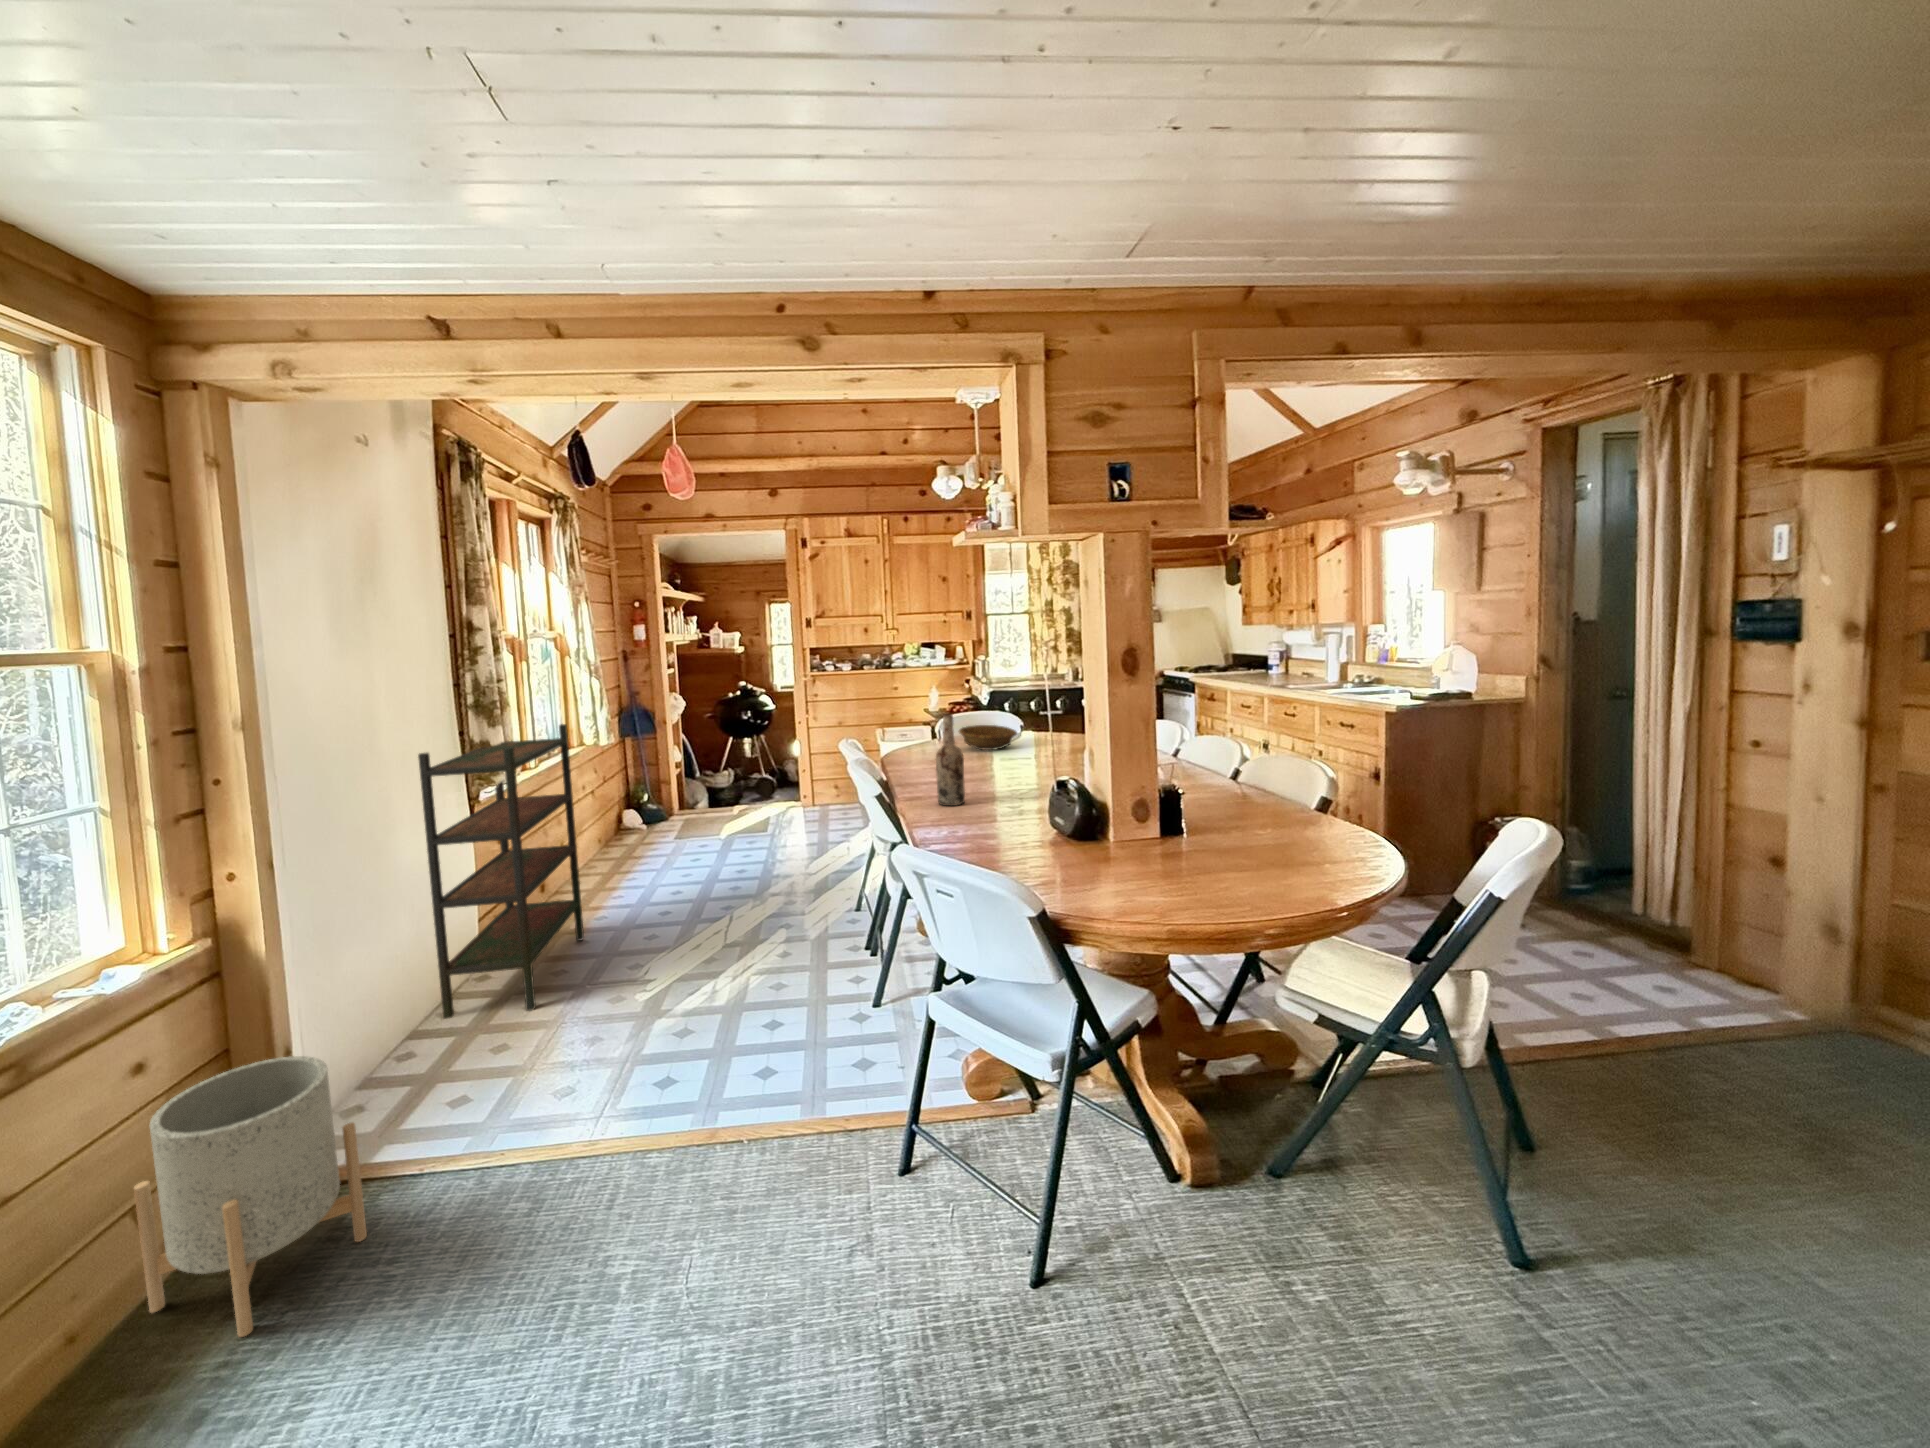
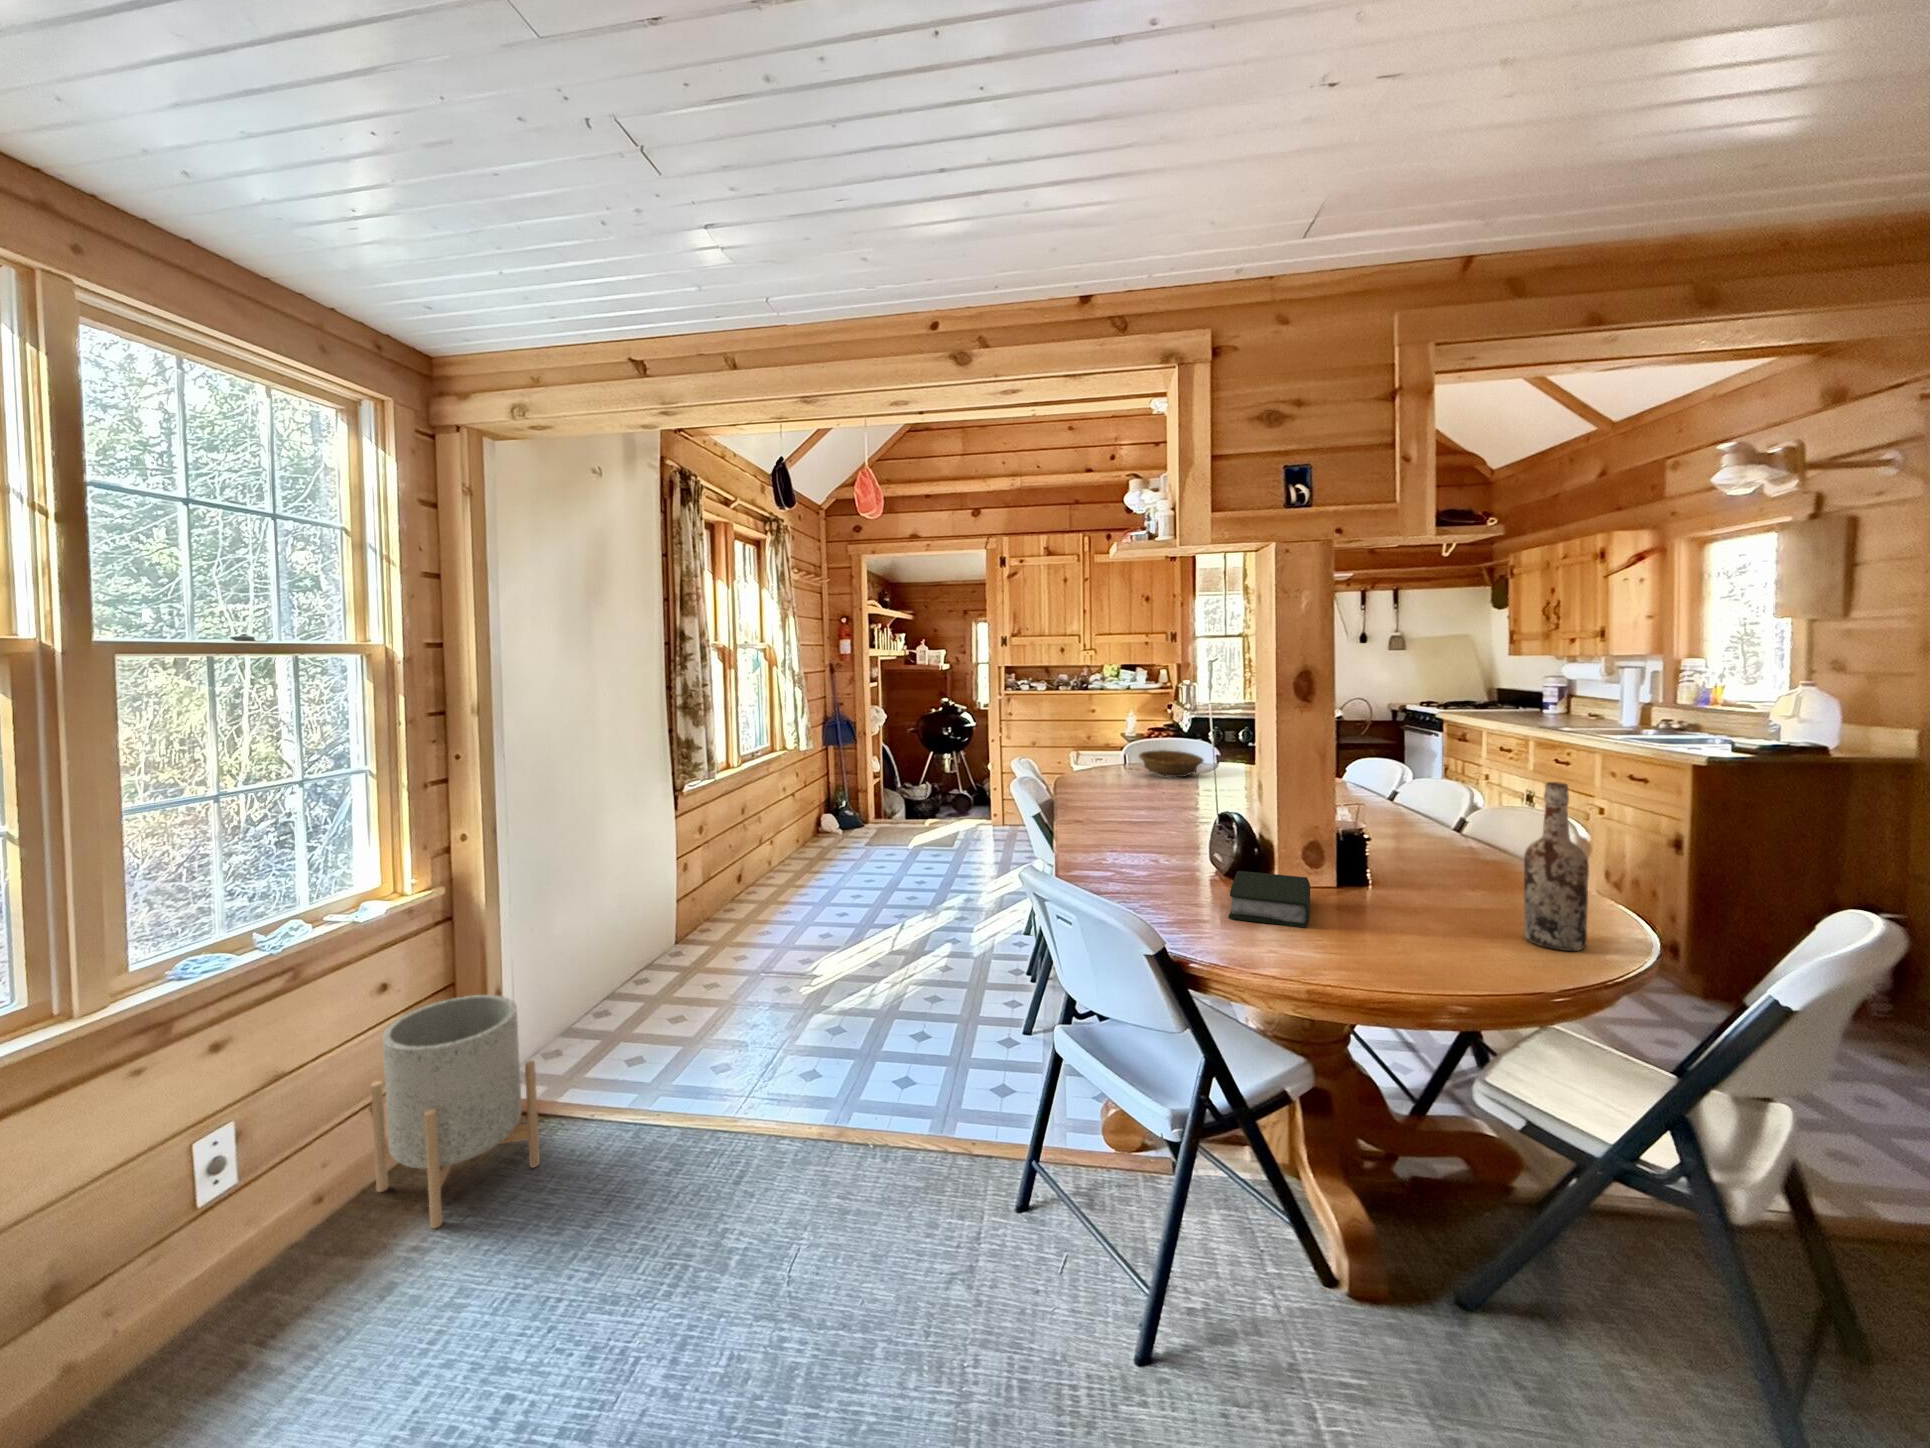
wine bottle: present [936,714,965,806] -> present [1524,782,1589,951]
bookshelf: present [418,724,584,1019] -> none [629,727,767,988]
book: none [1085,833,1154,878] -> present [1228,871,1310,928]

